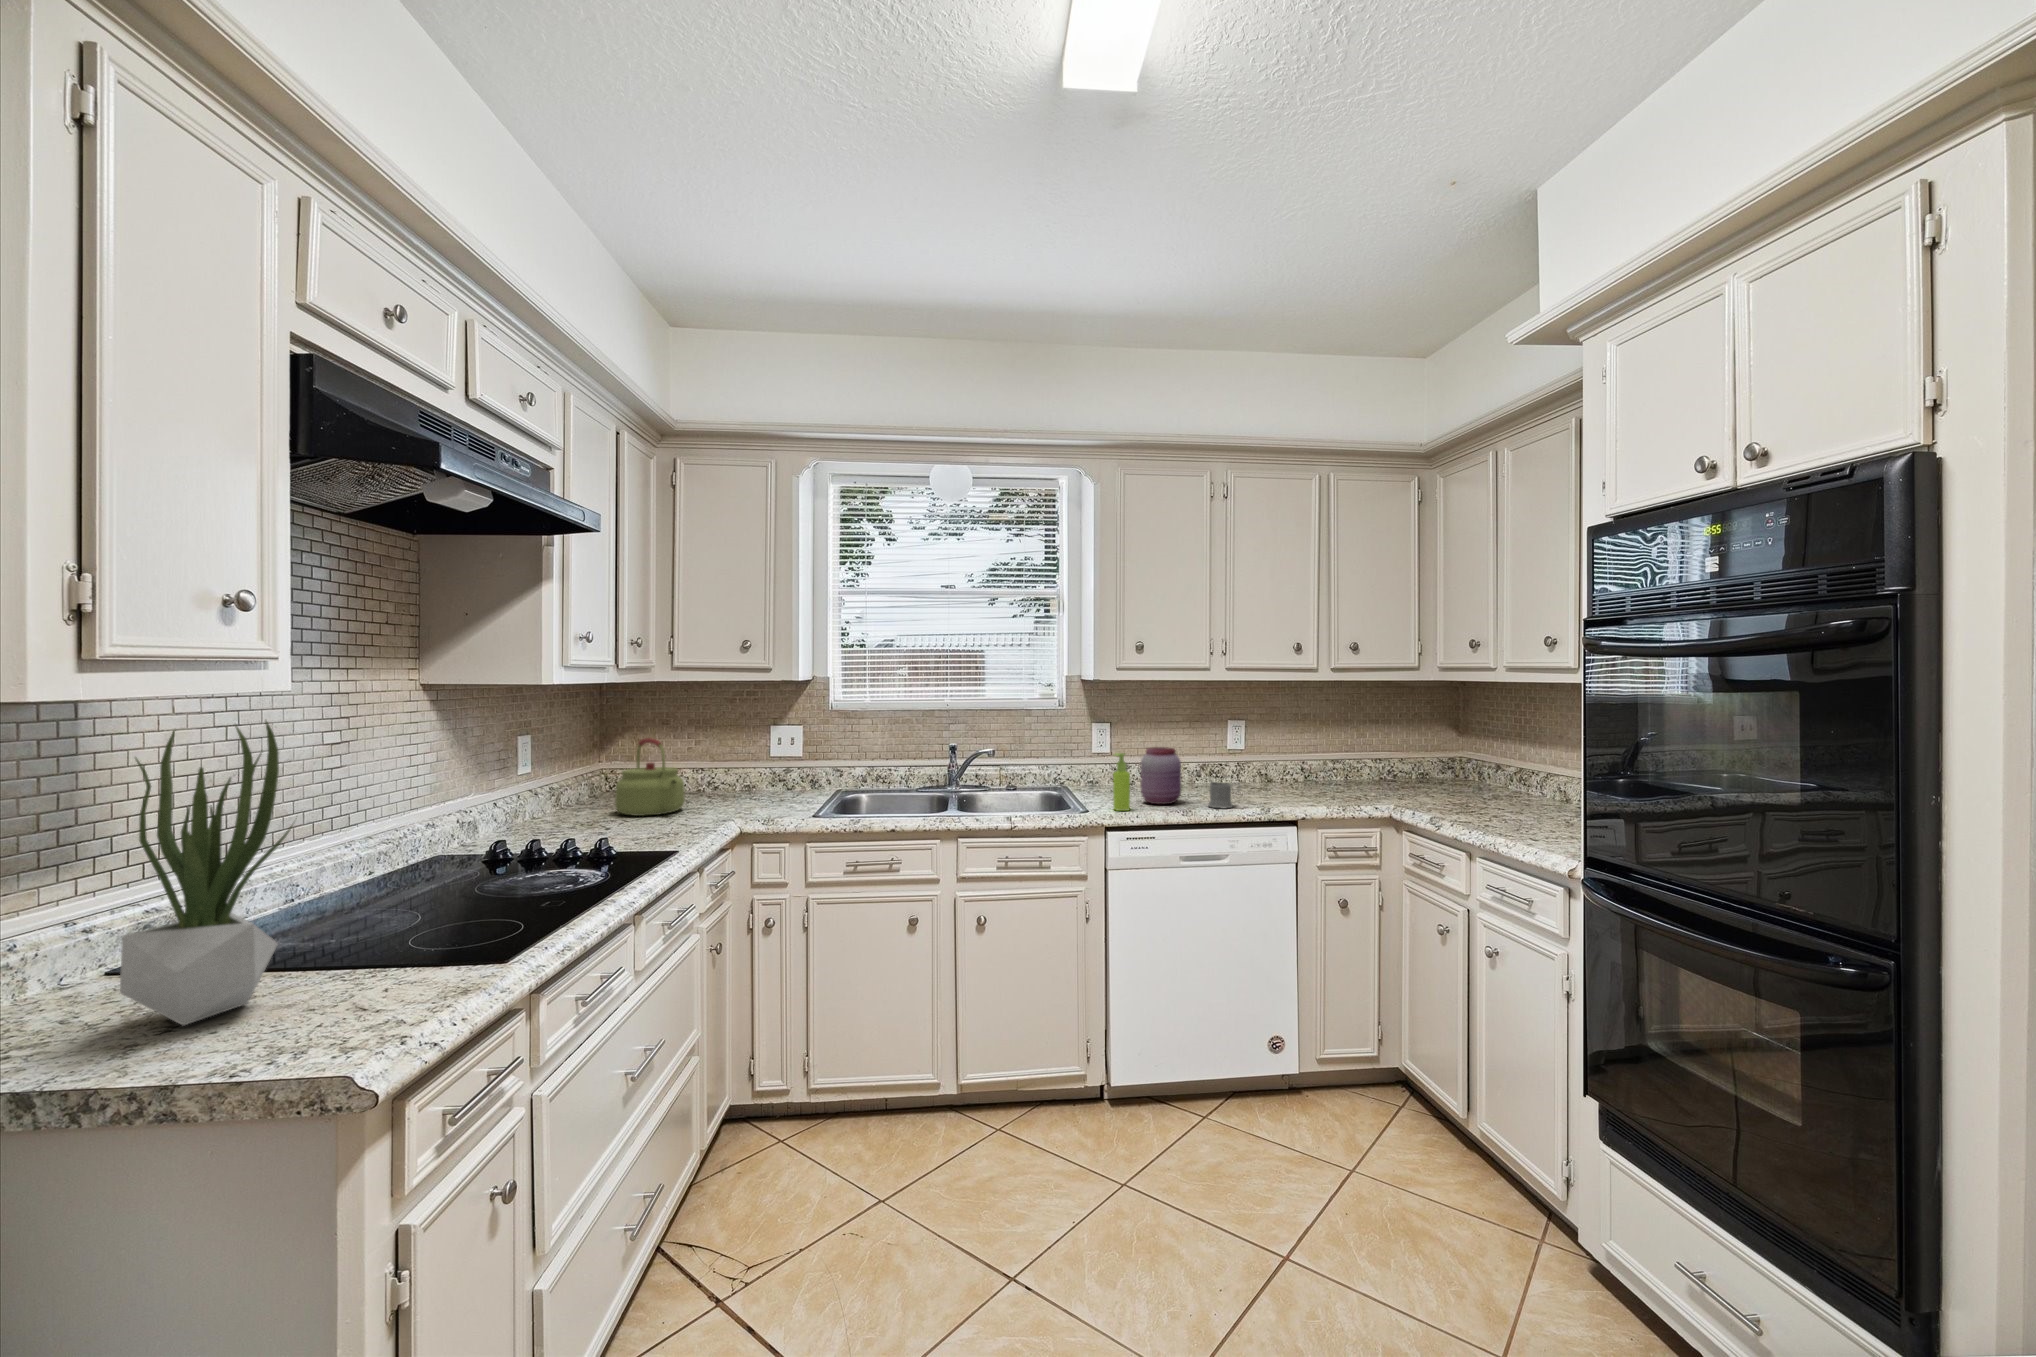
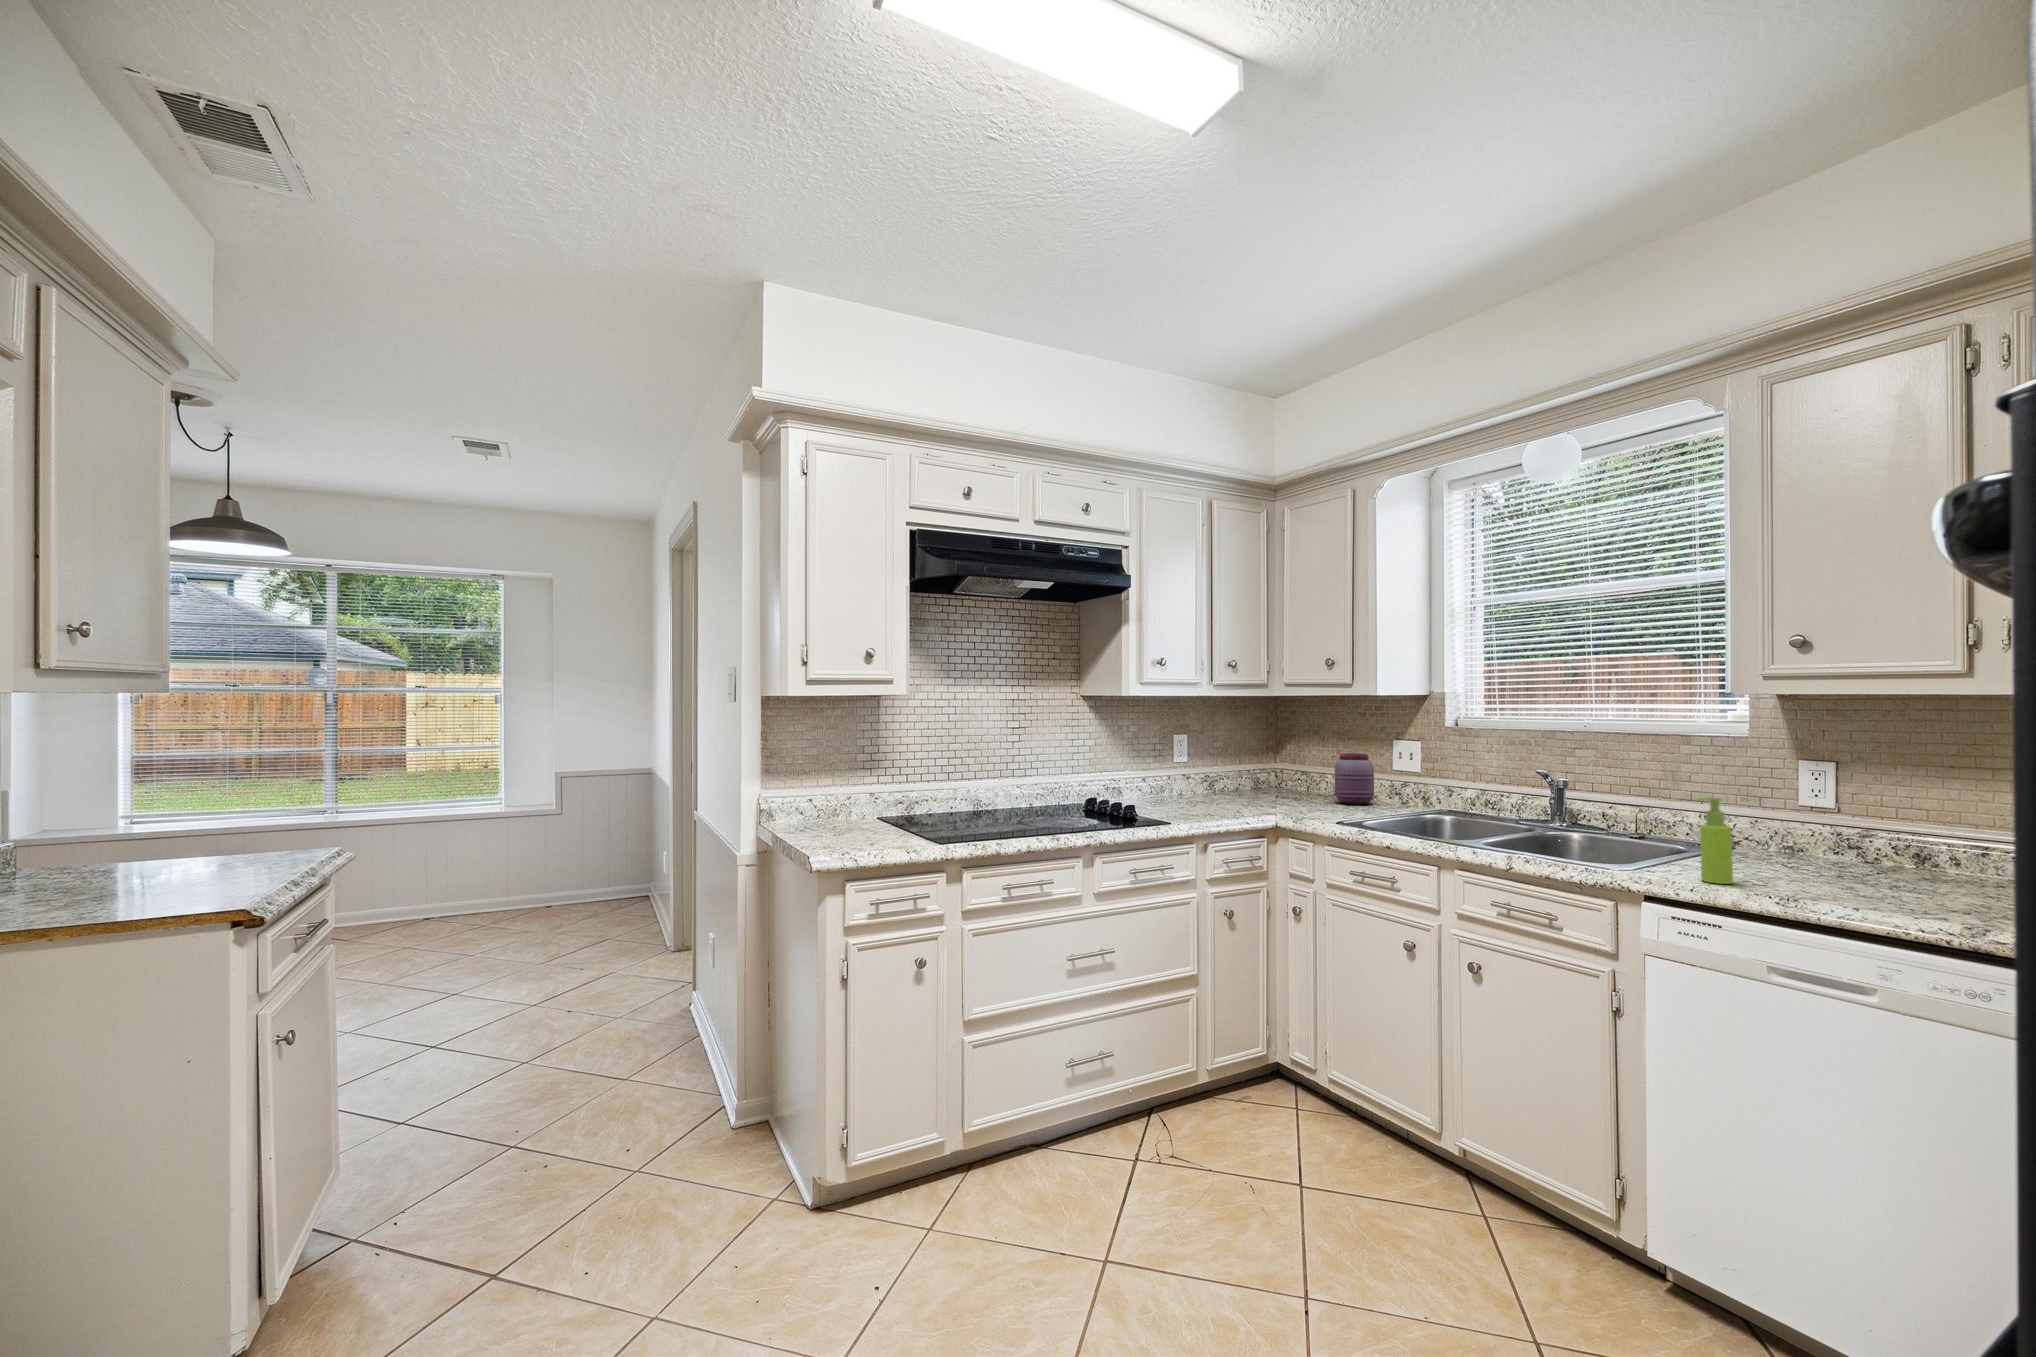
potted plant: present [120,721,293,1026] -> none [835,709,889,833]
kettle: present [615,738,685,816] -> none [1229,742,1284,806]
jar: present [1141,747,1181,804] -> present [1335,753,1374,805]
mug: present [1208,782,1235,808] -> none [1899,867,1962,918]

